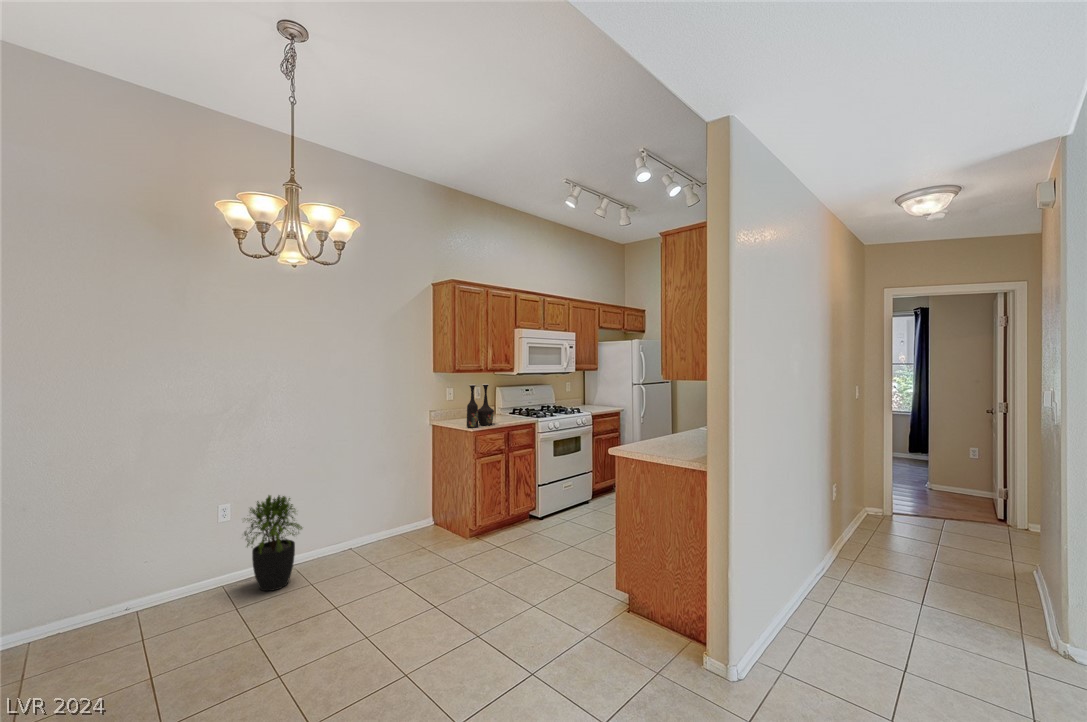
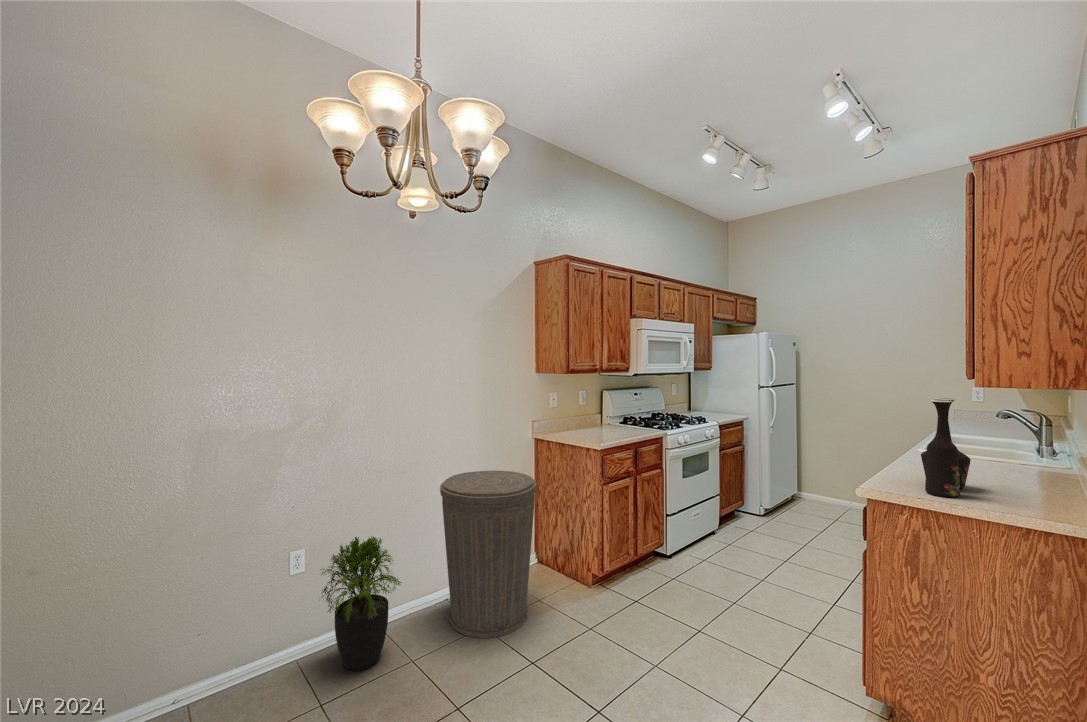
vase: present [467,384,494,428] -> present [921,398,971,498]
trash can: none [340,450,417,571] -> present [440,471,537,638]

